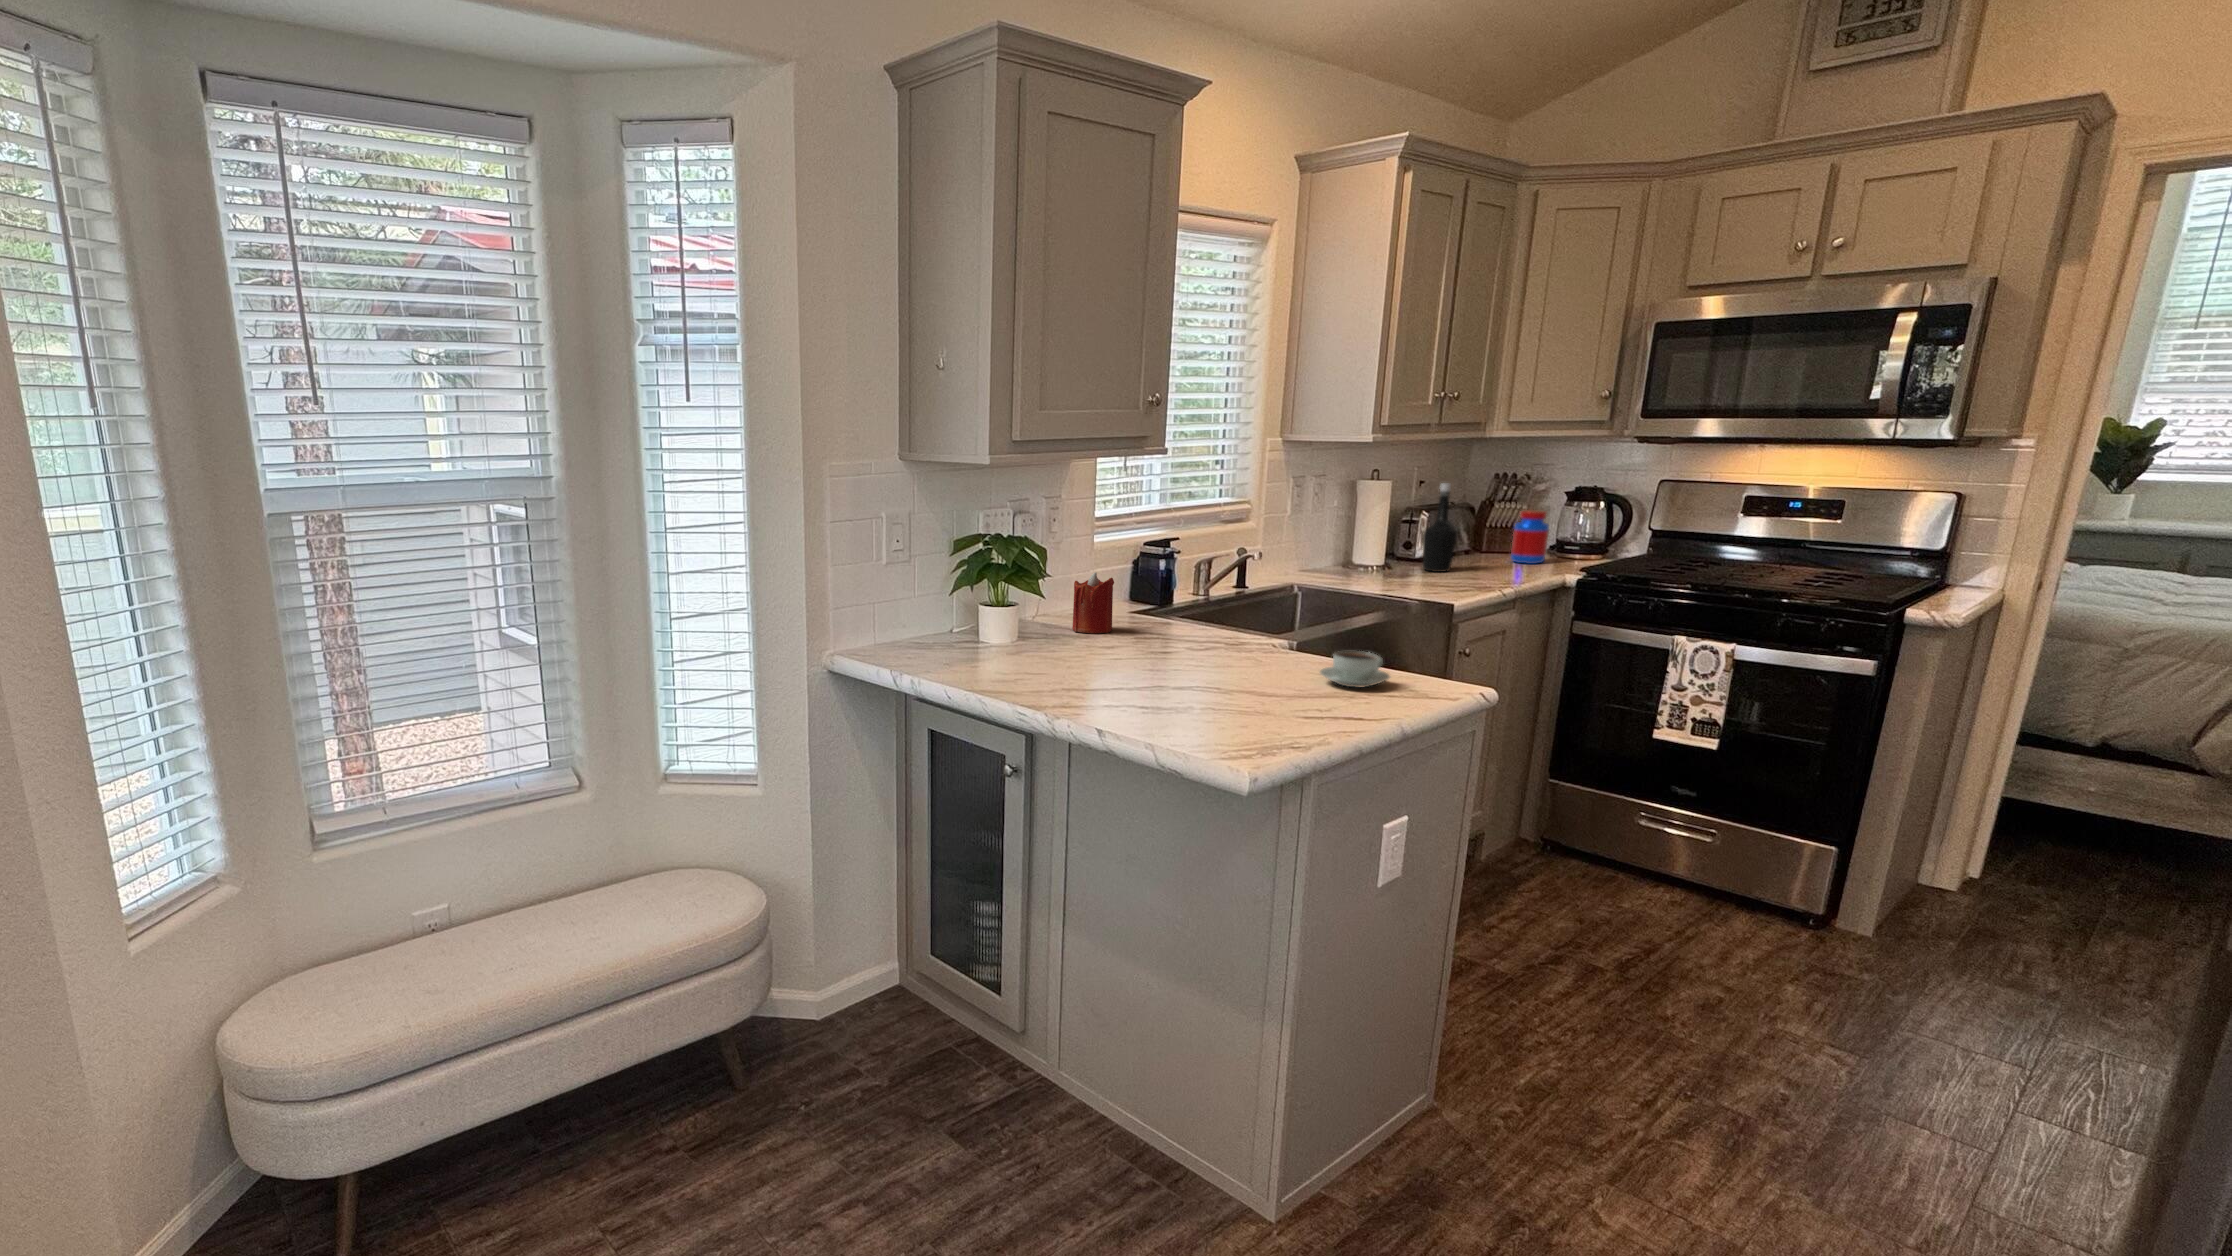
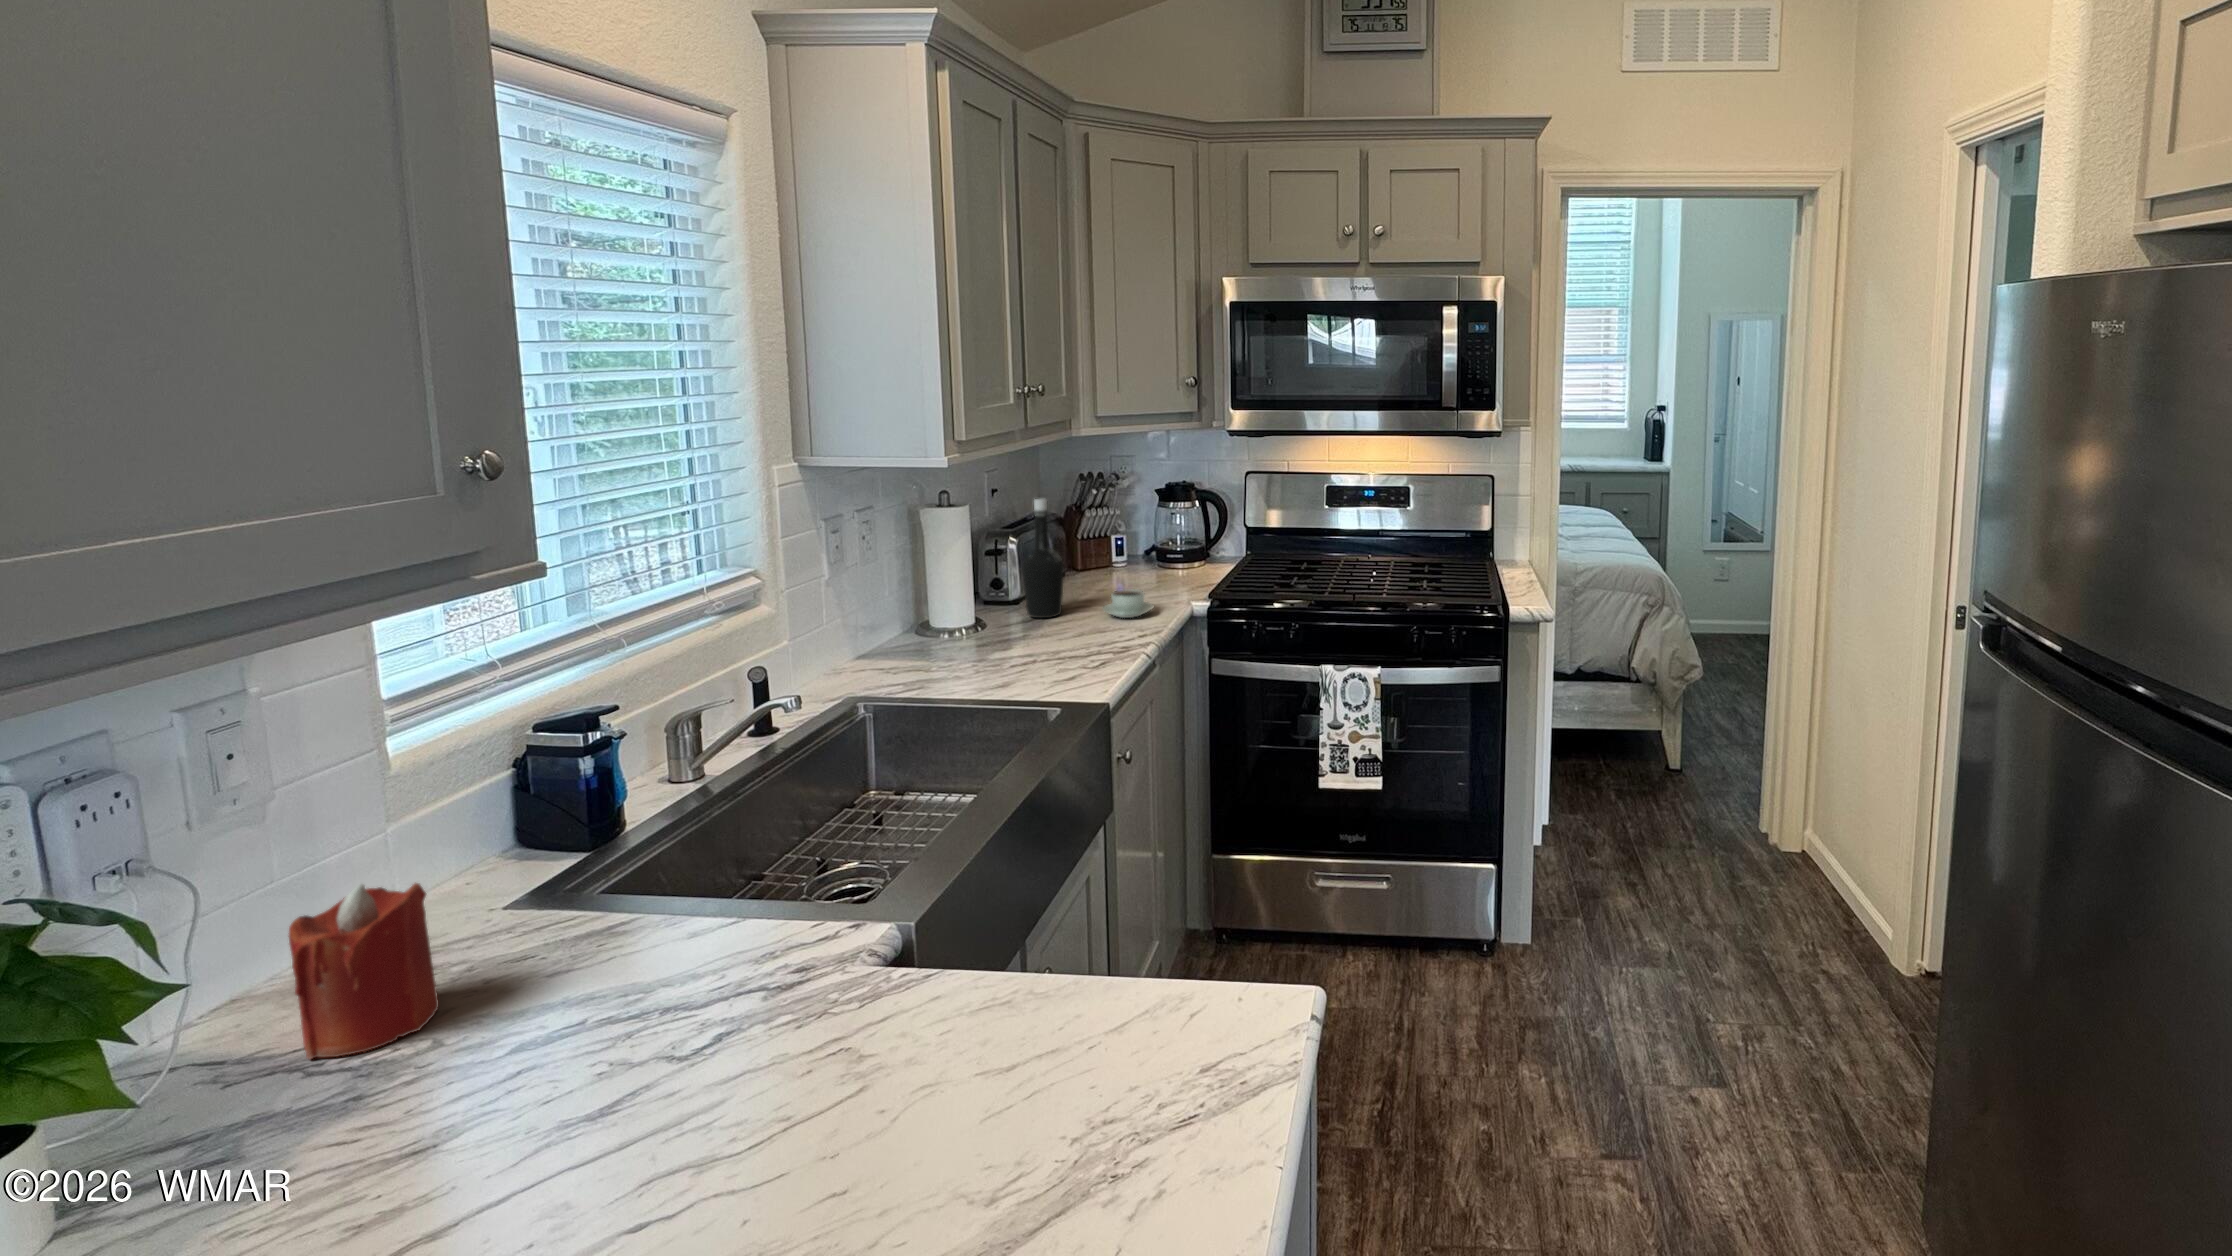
jar: present [1511,510,1549,564] -> none [1119,519,1158,585]
coffee cup: present [1320,651,1390,687] -> present [1103,589,1154,618]

